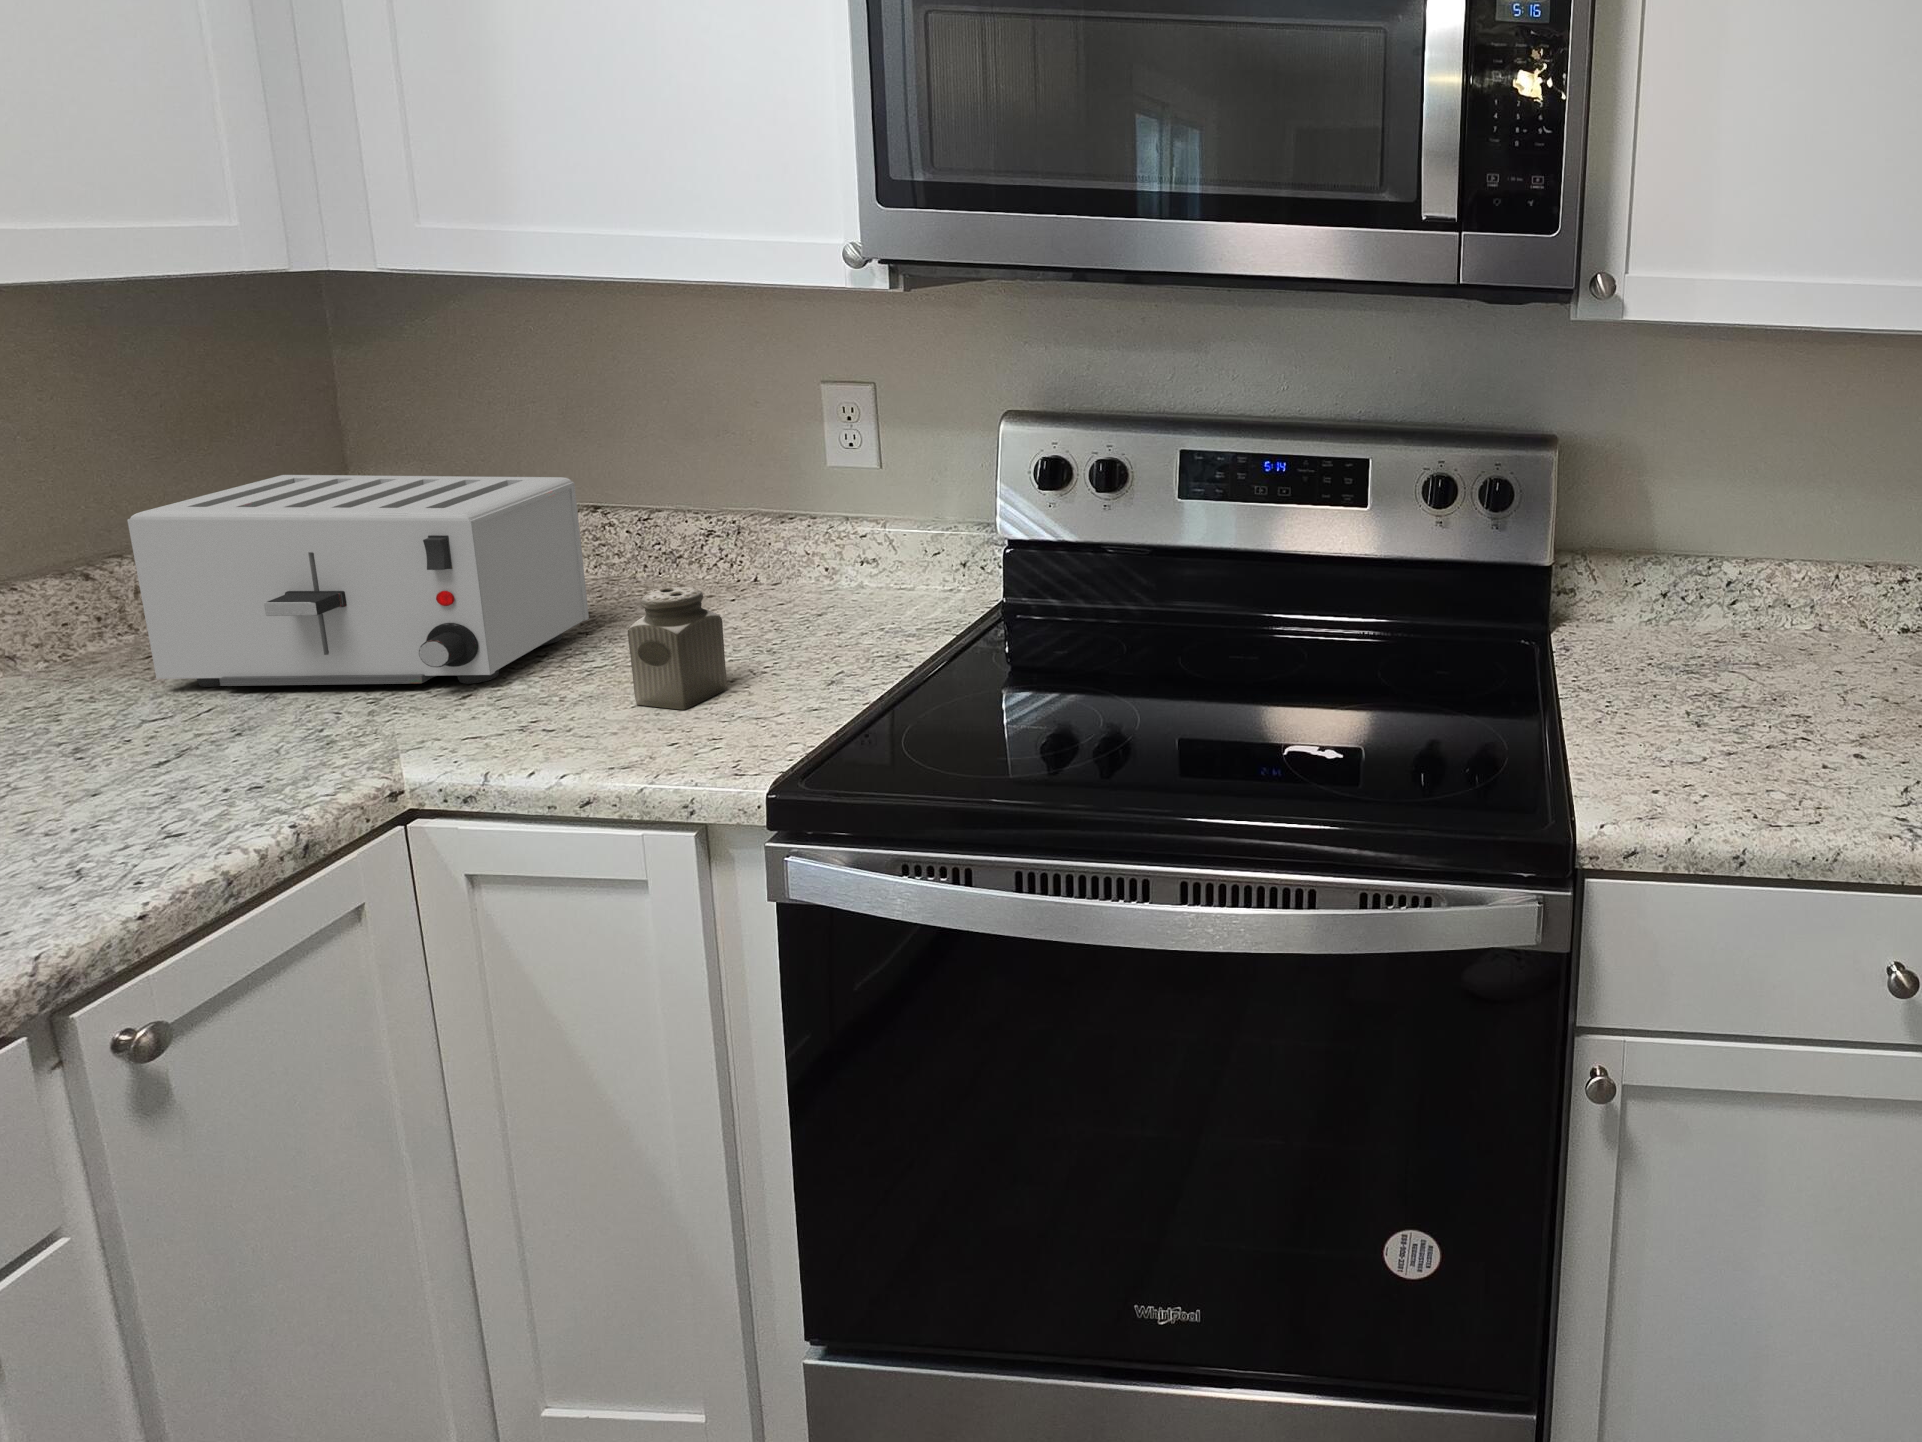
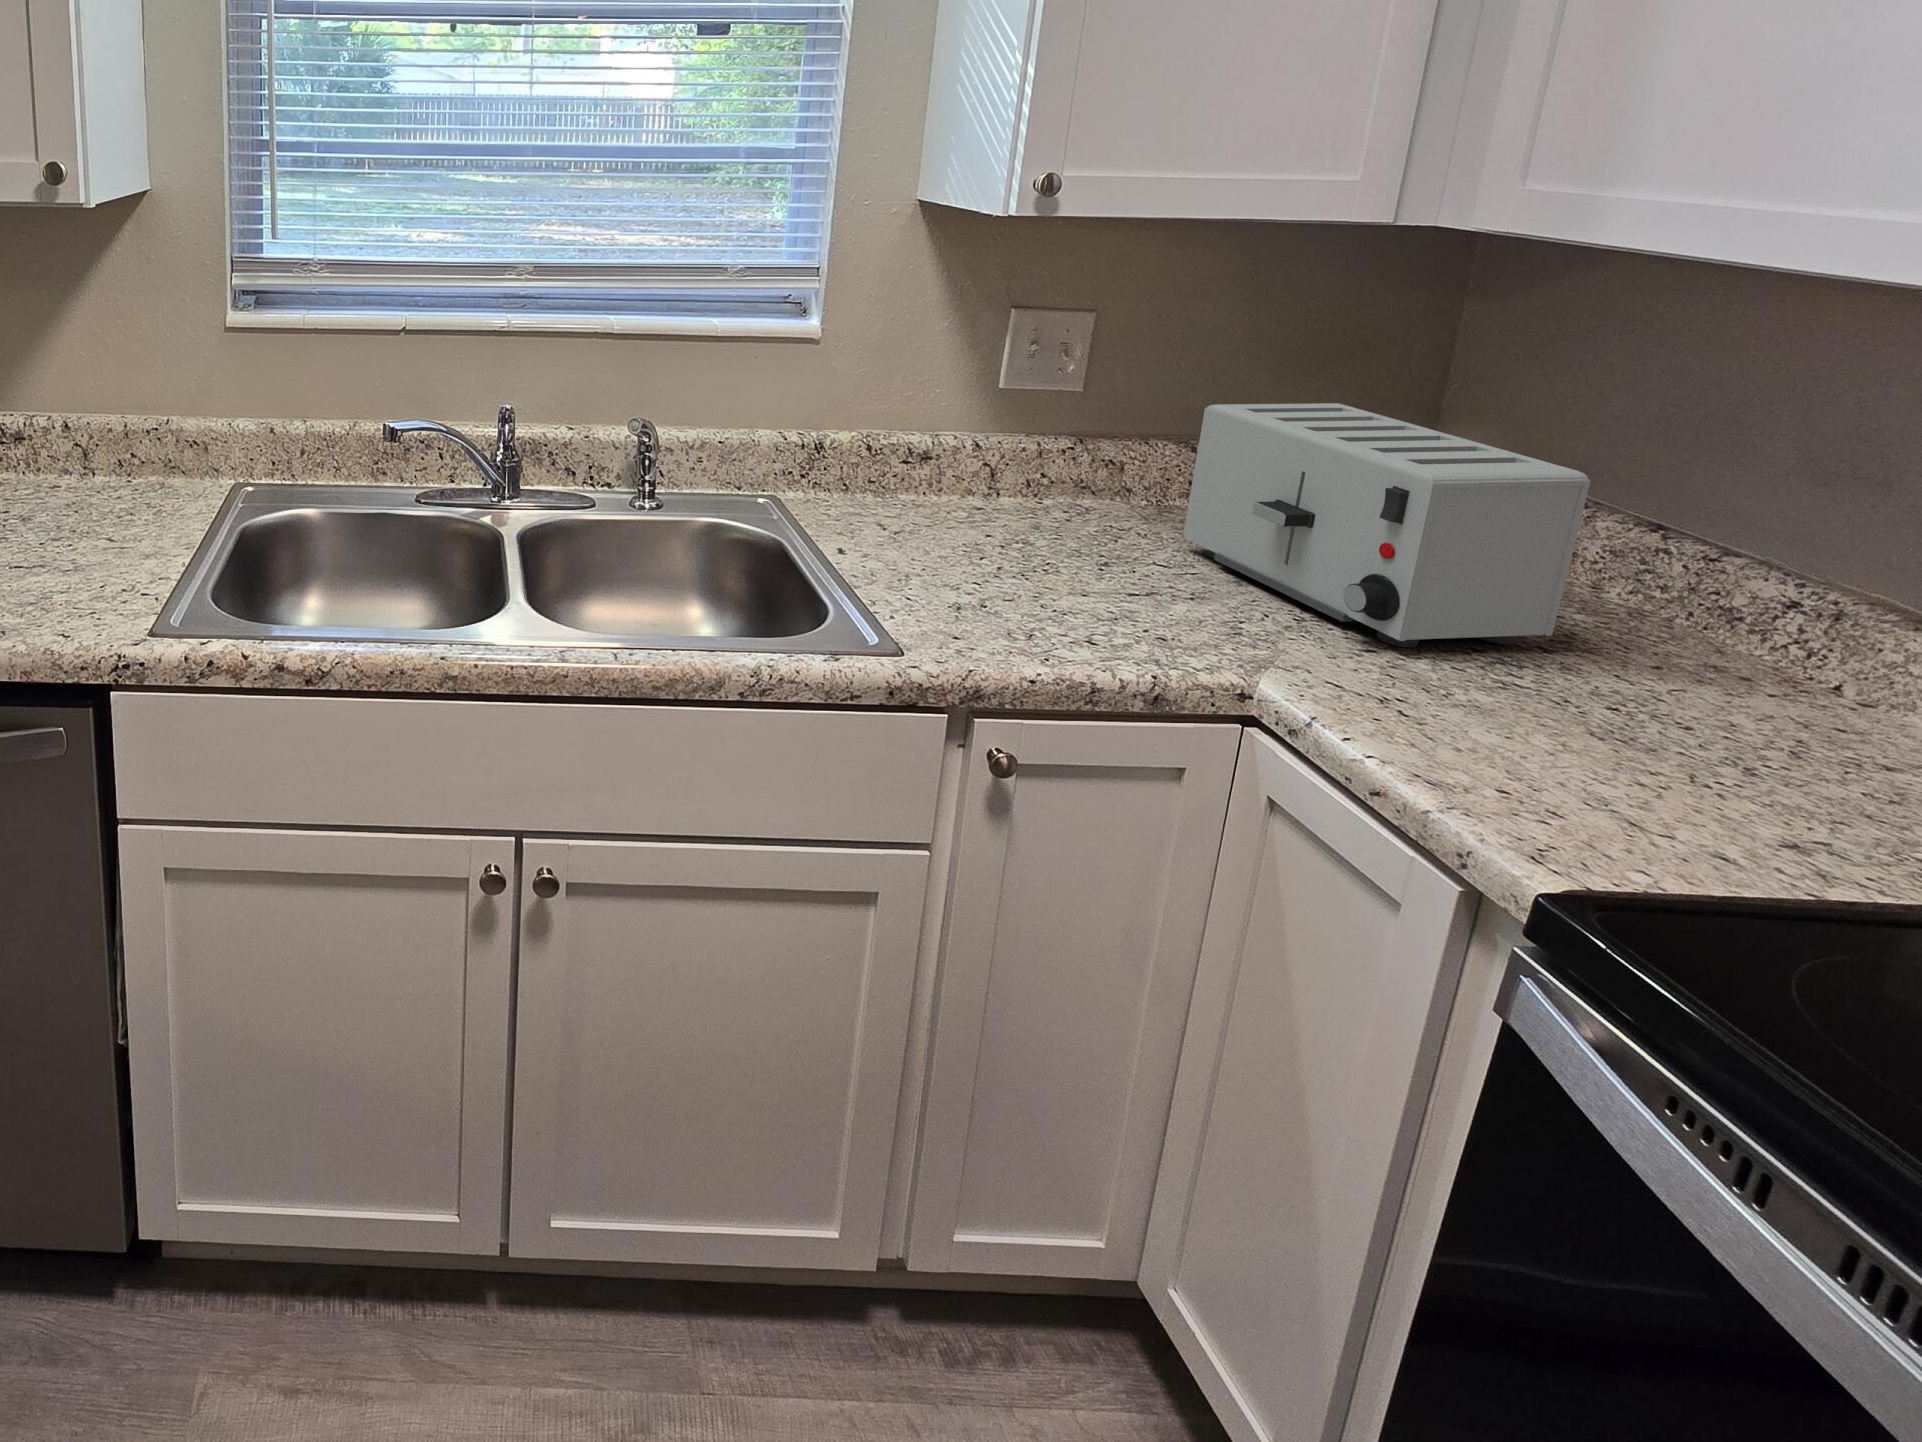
salt shaker: present [628,587,727,710] -> none [1511,622,1659,776]

